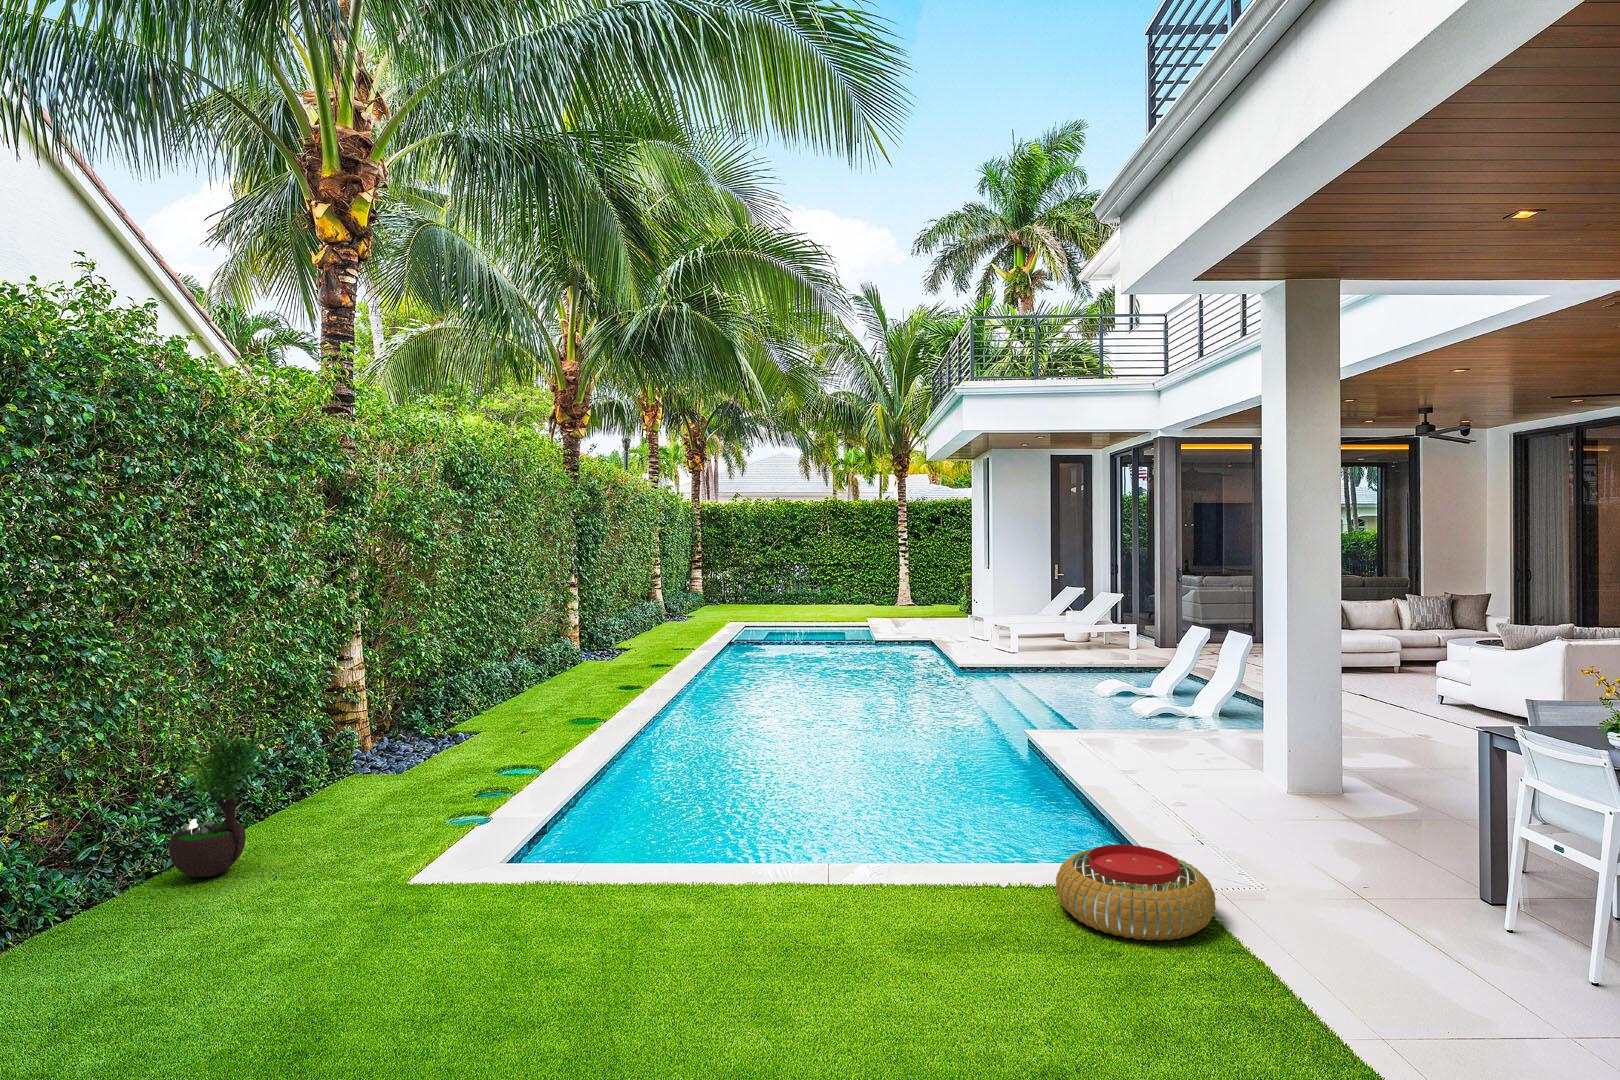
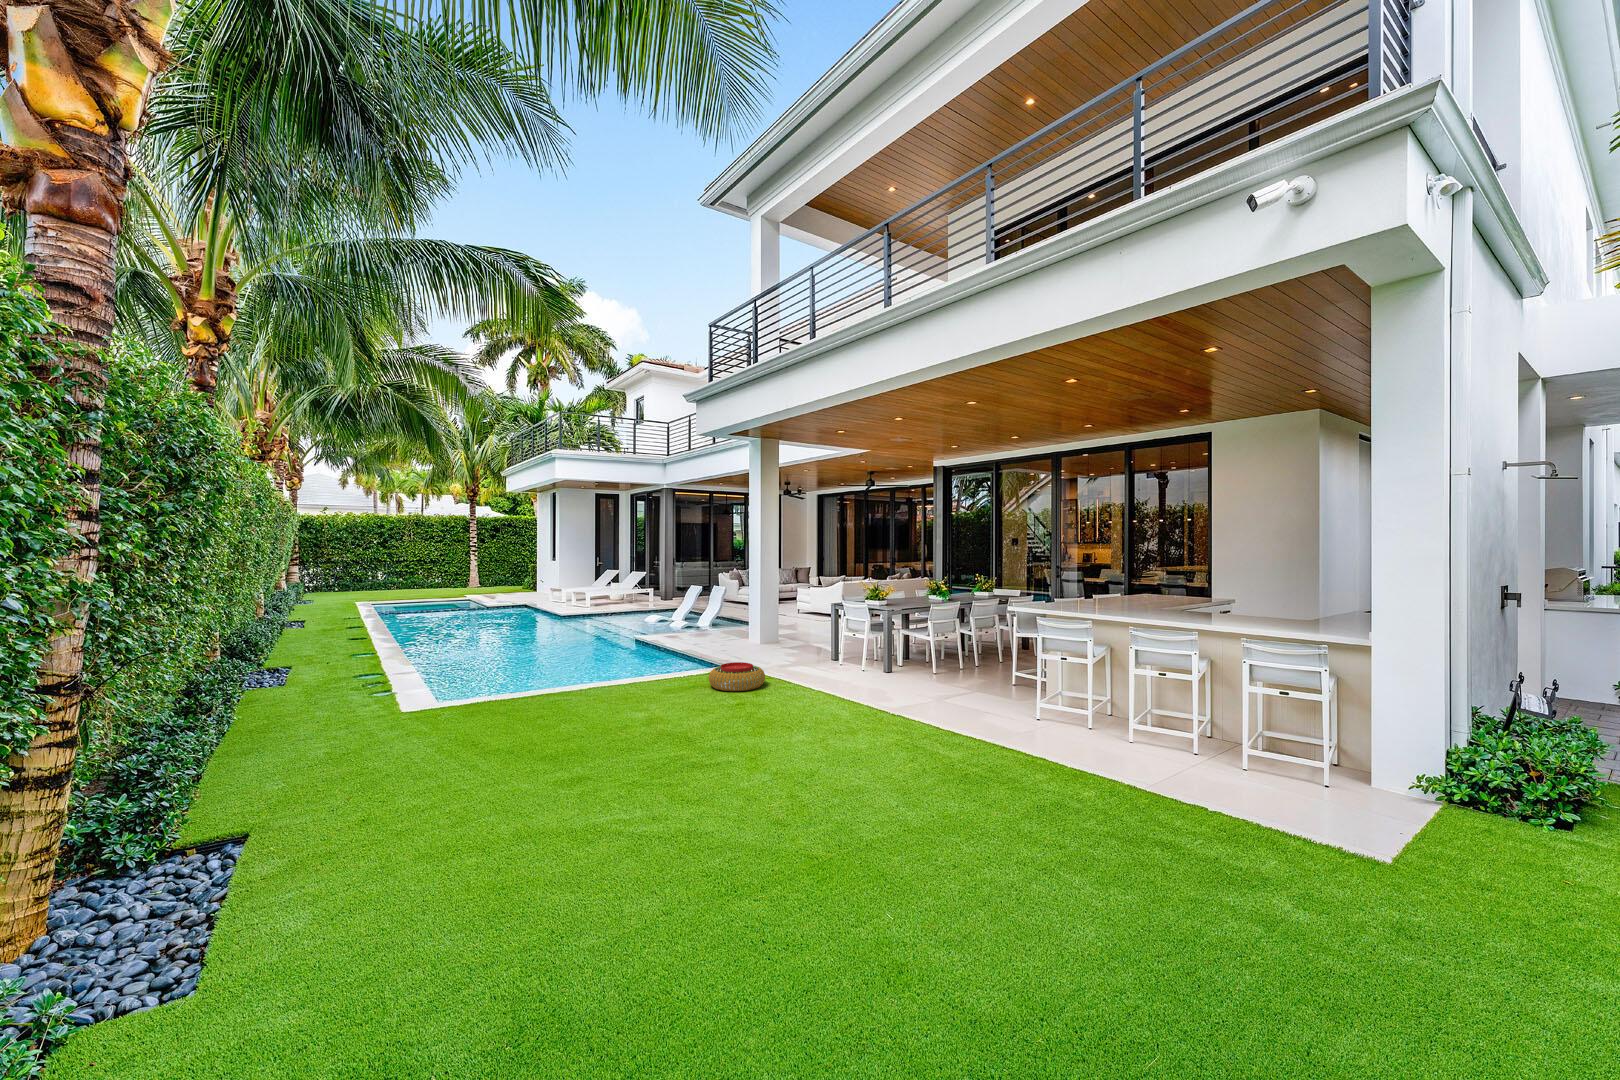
potted tree: present [169,728,269,877] -> none [212,664,283,757]

